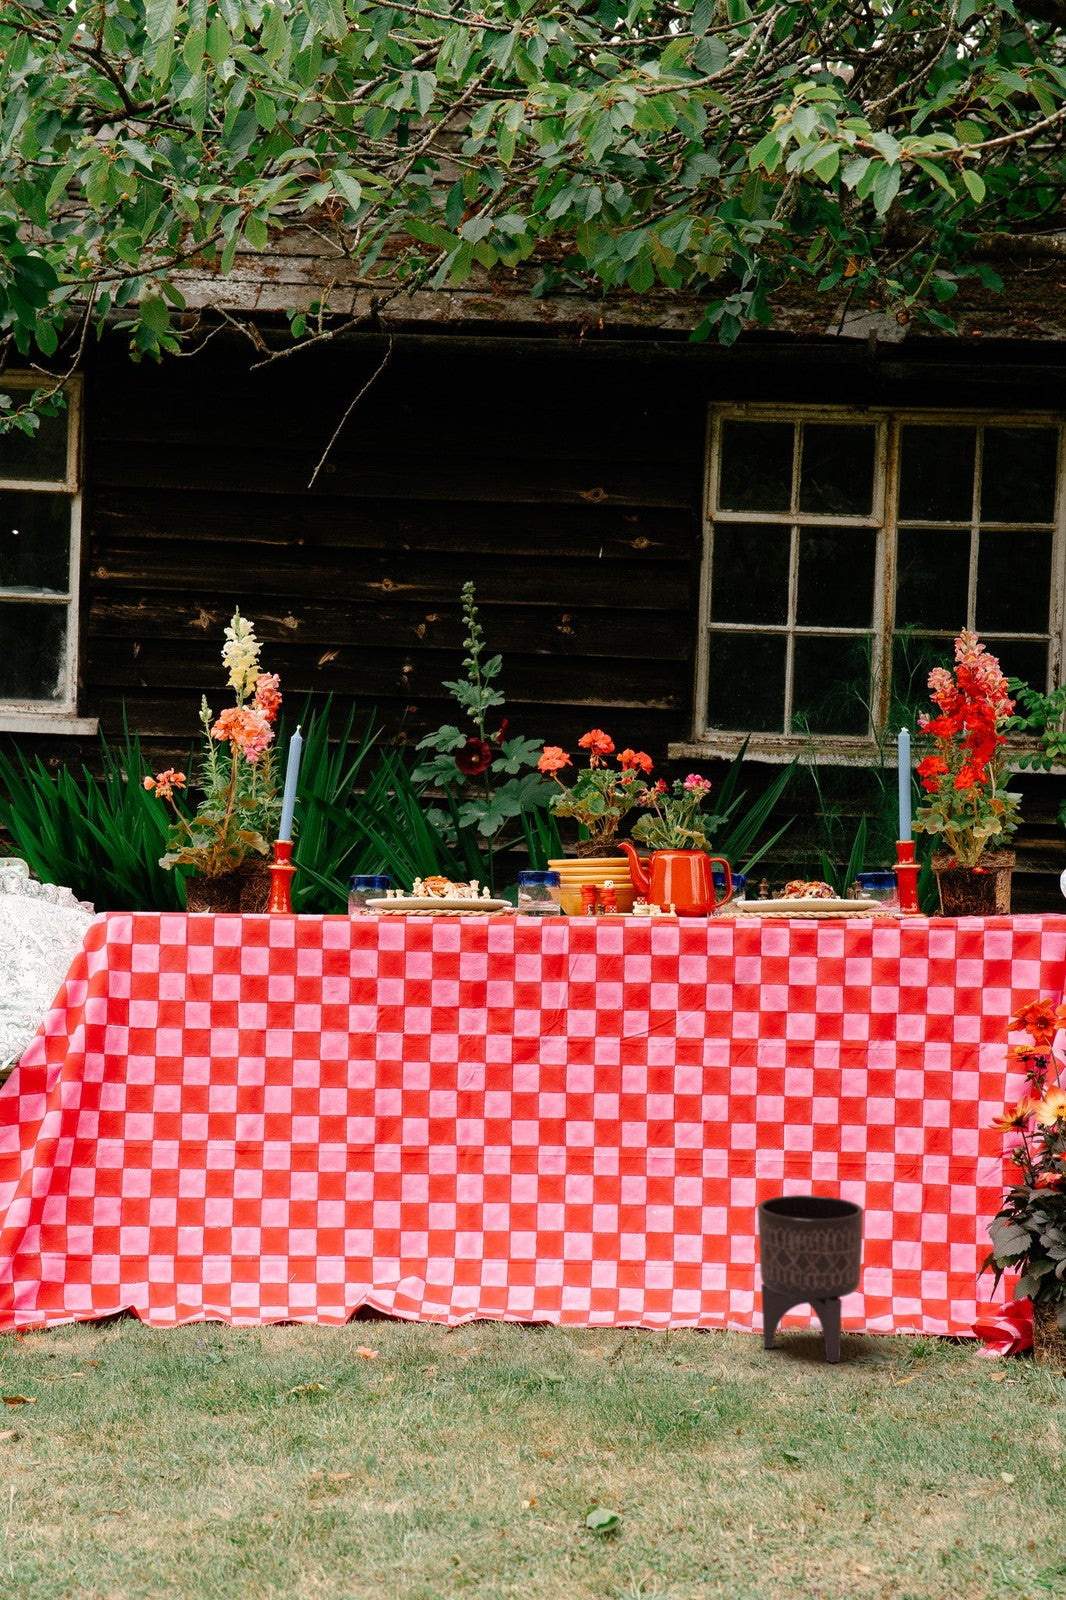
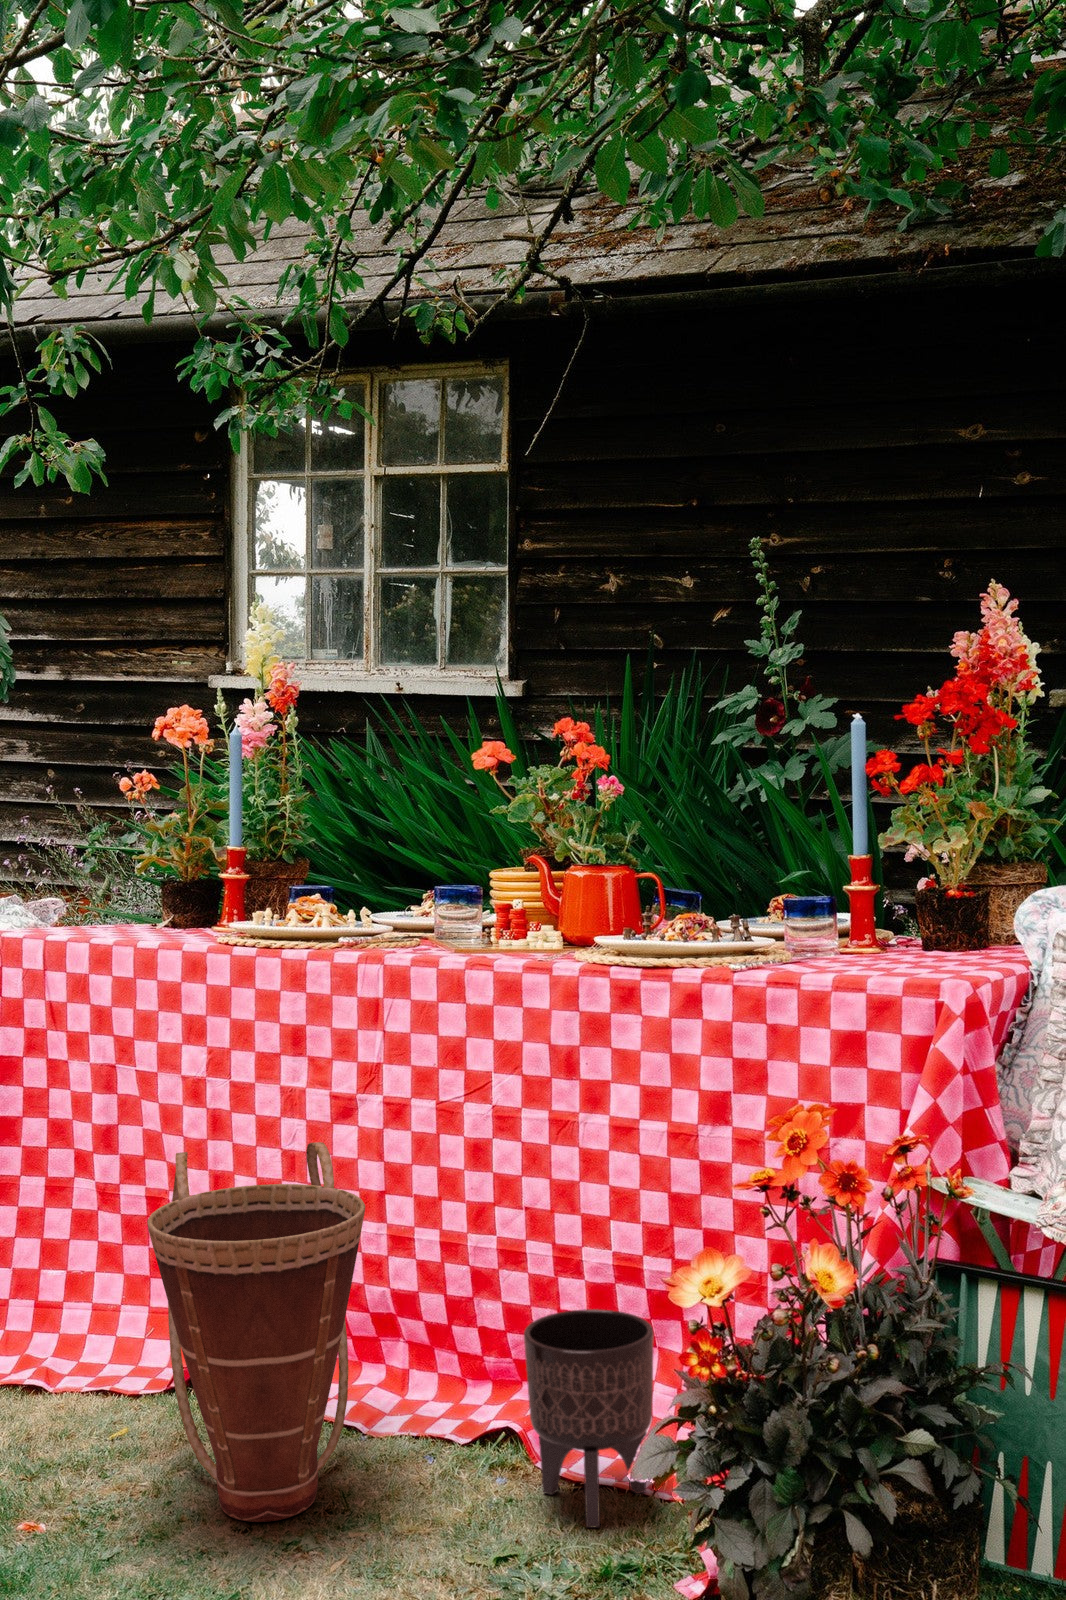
basket: none [406,1076,658,1396] -> present [147,1142,365,1522]

